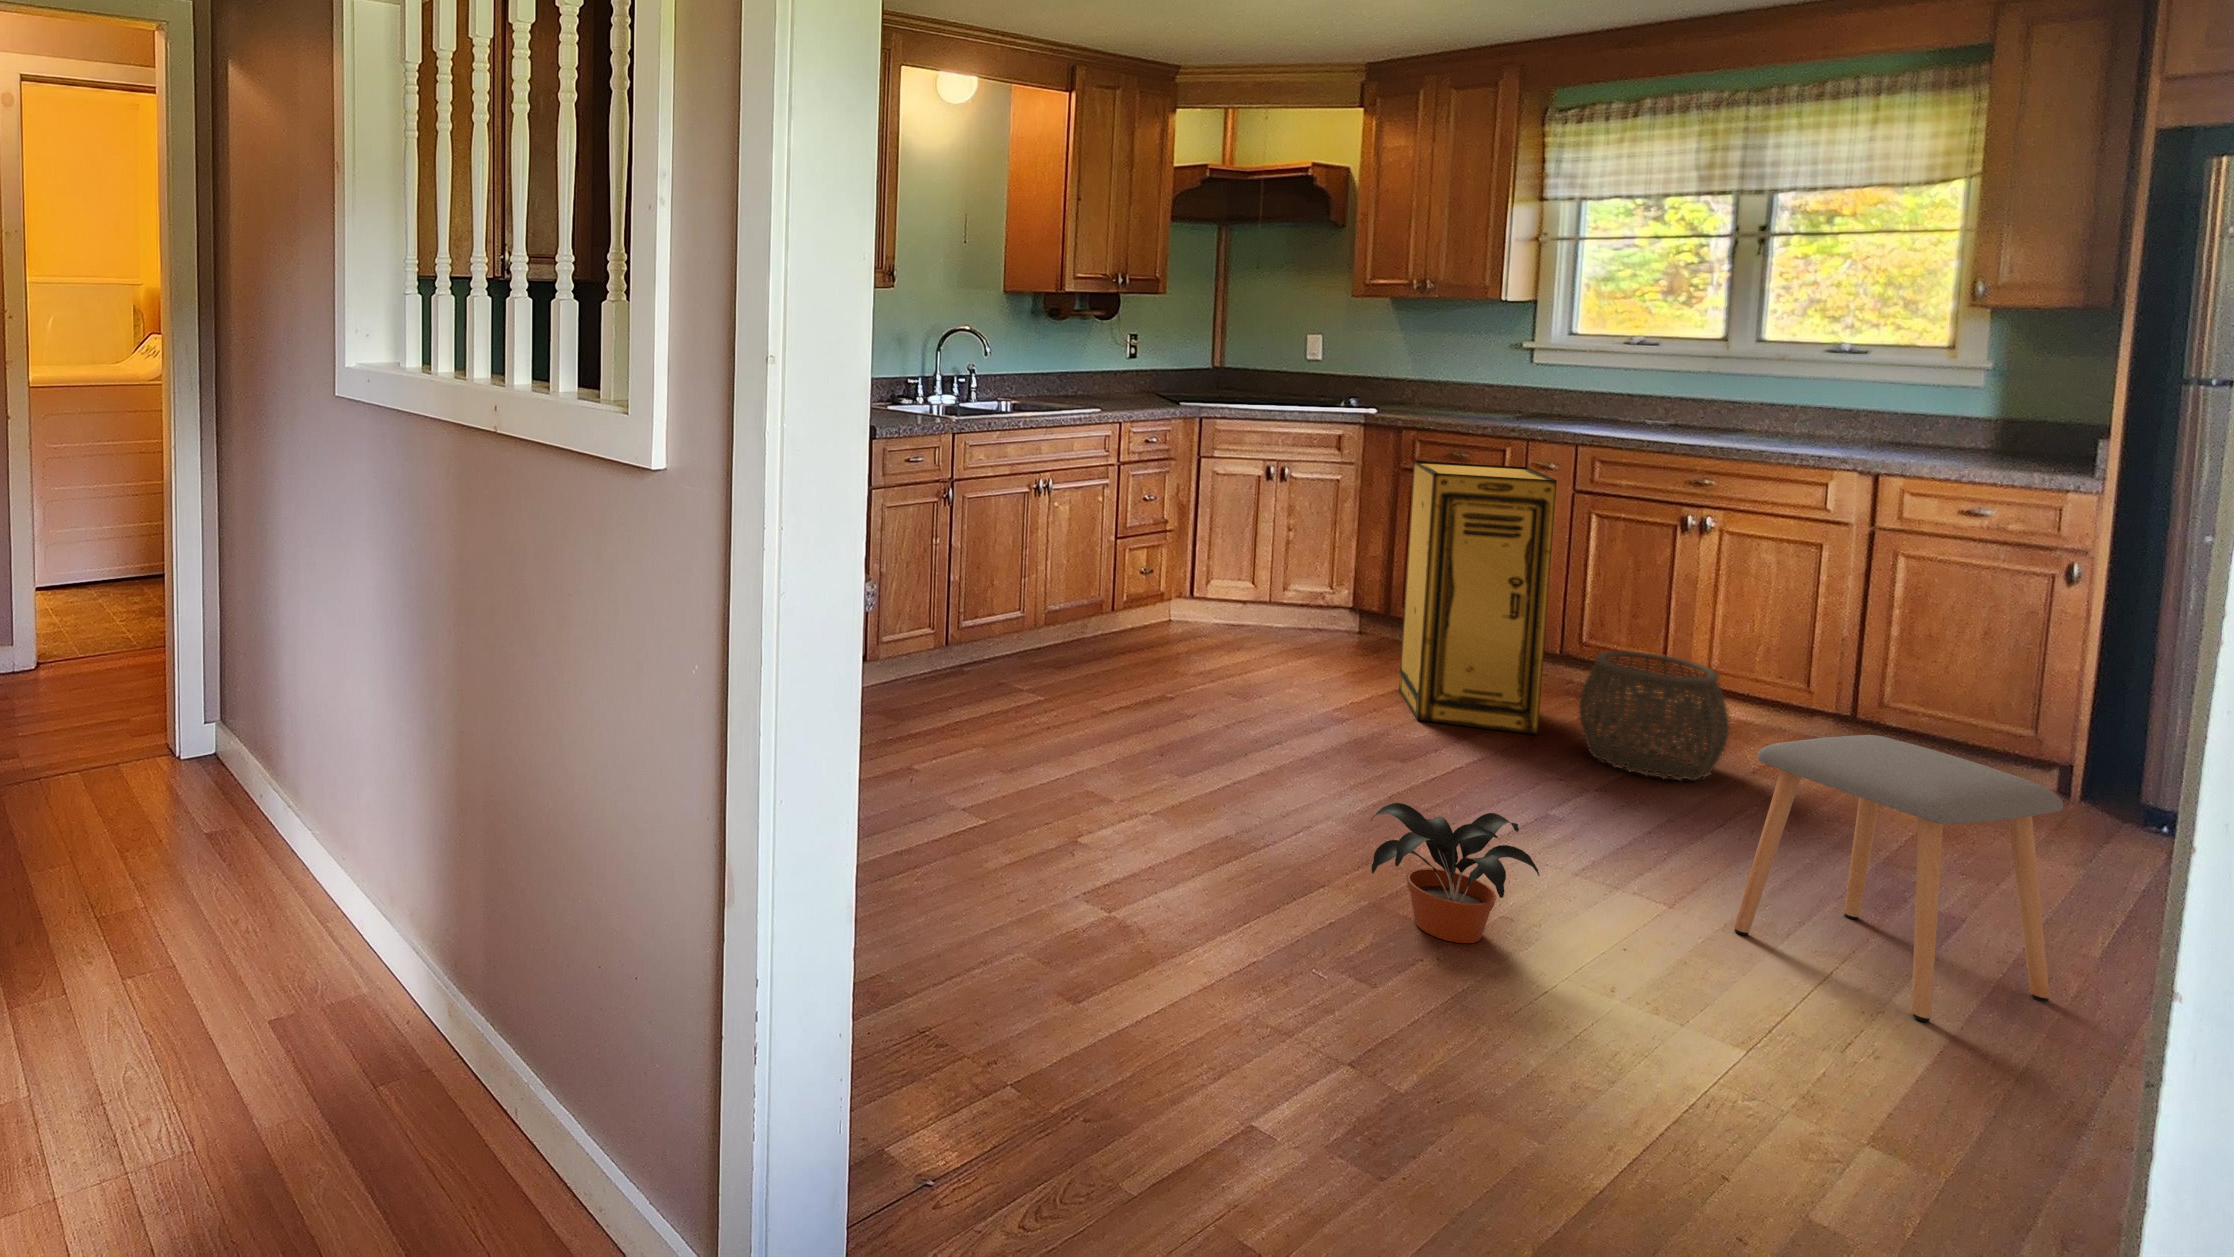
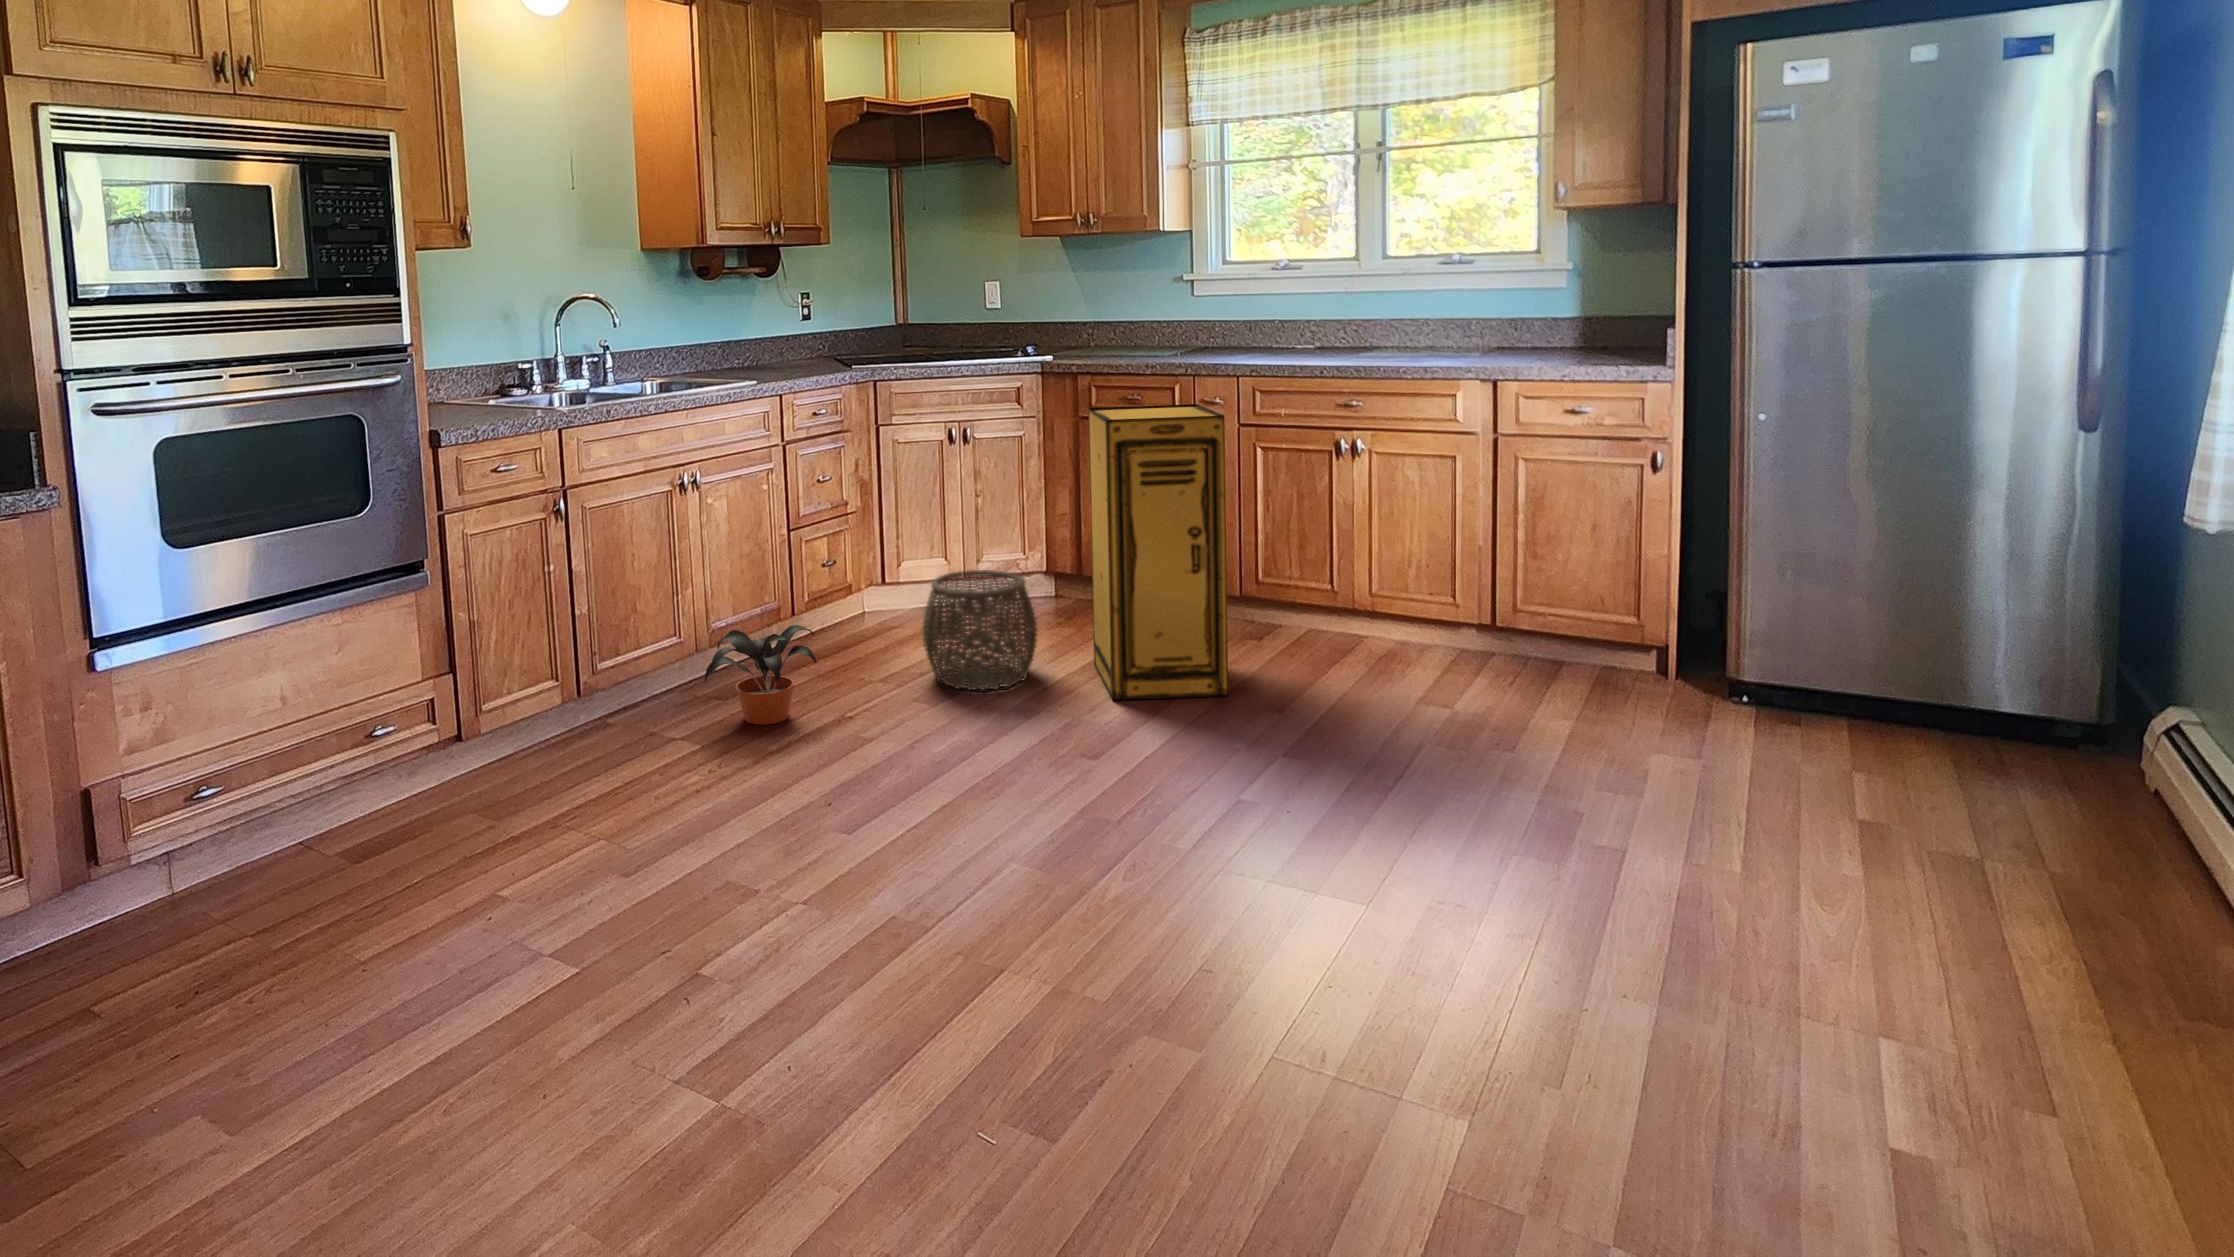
woven basket: present [1579,651,1730,781] -> present [923,570,1037,690]
stool: present [1734,735,2063,1021] -> none [1436,668,1720,1001]
potted plant: present [1371,803,1540,943] -> present [705,625,817,725]

